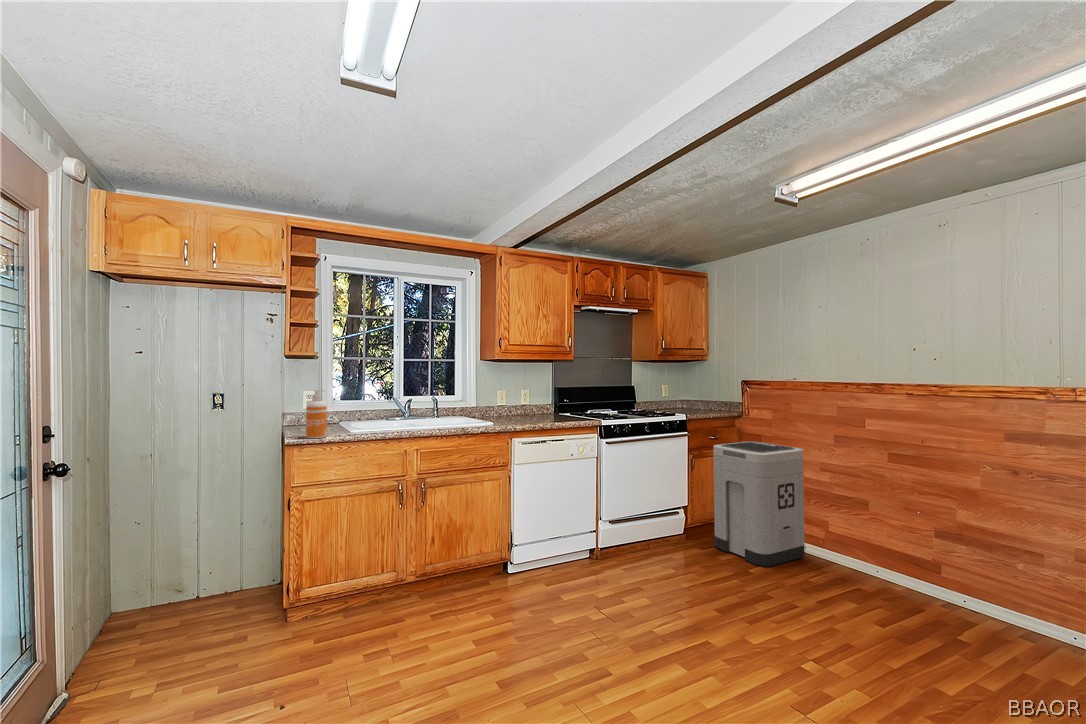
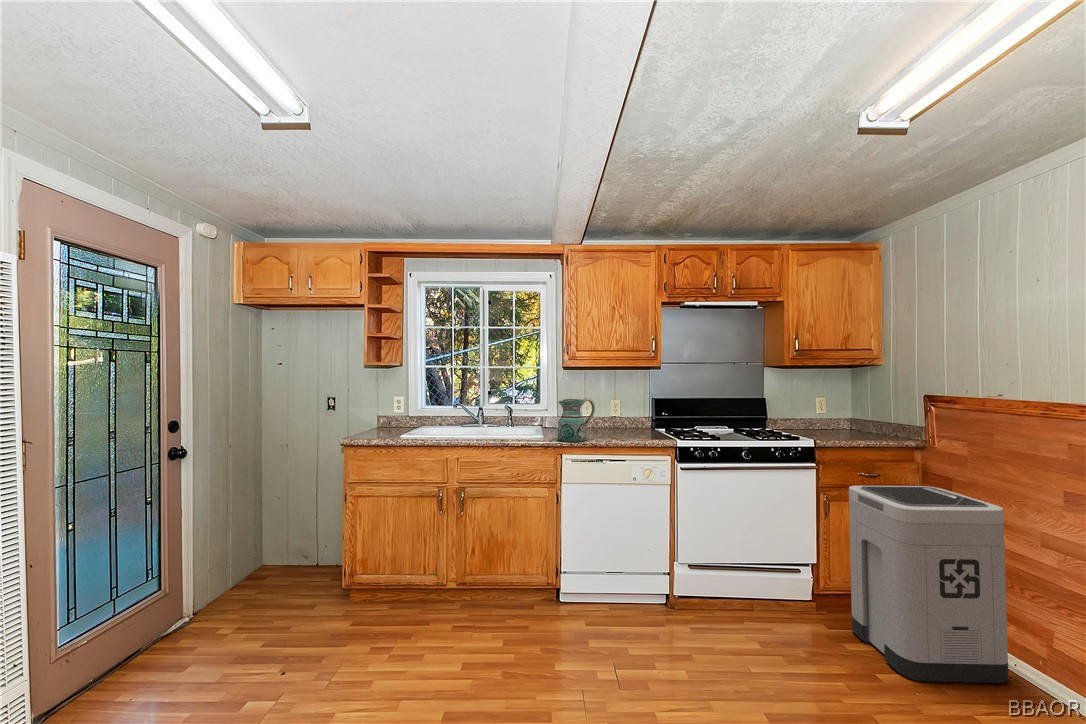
ceramic pitcher: none [505,387,535,427] -> present [557,398,595,442]
soap dispenser: present [306,390,327,438] -> none [359,397,377,440]

